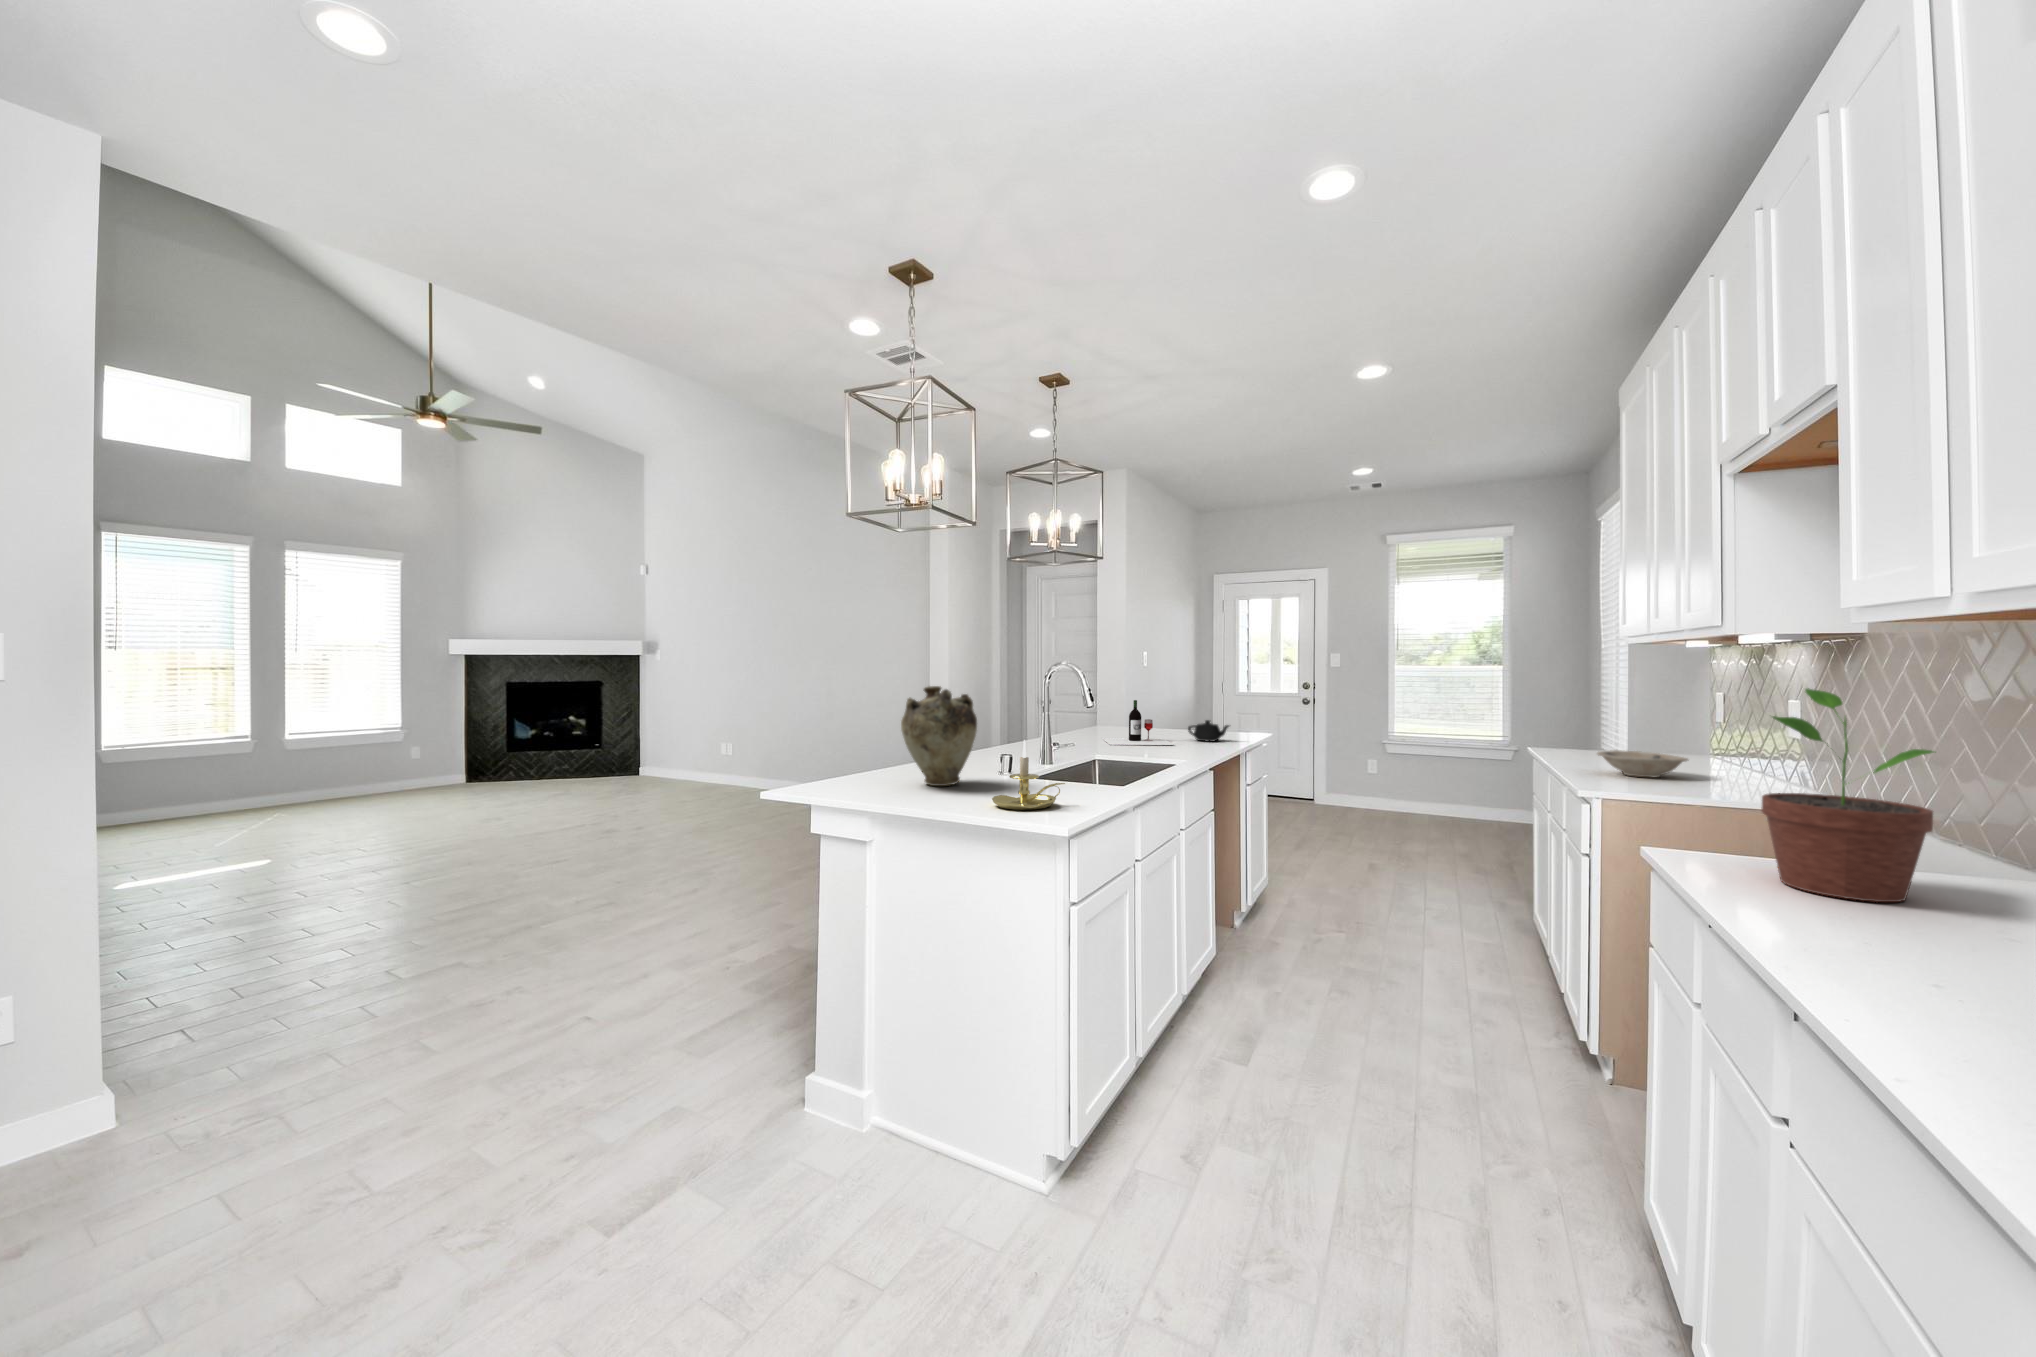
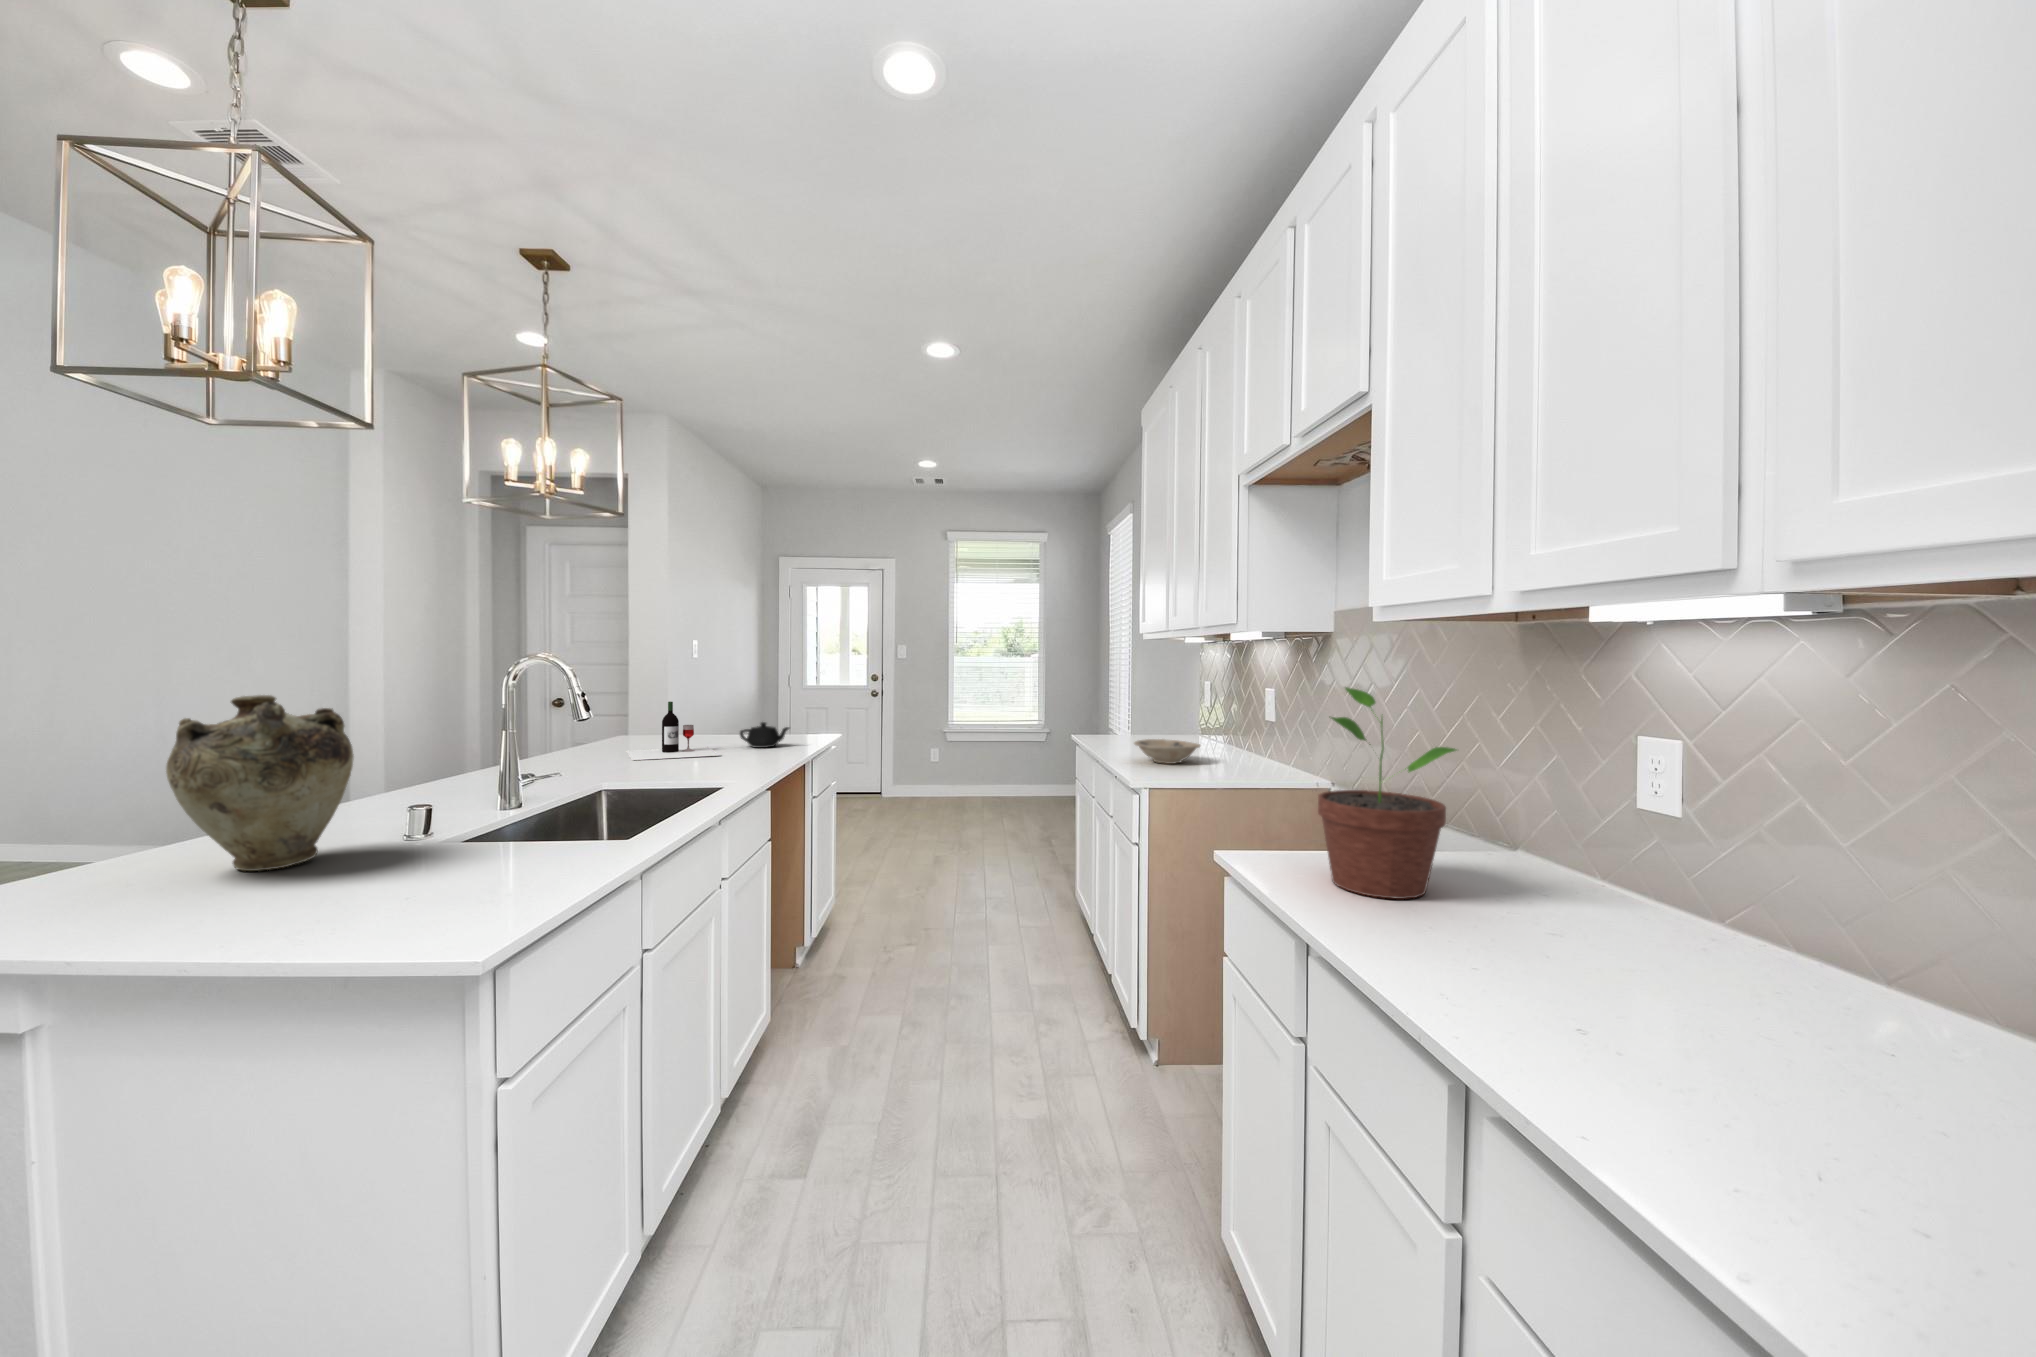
candle holder: present [992,740,1065,810] -> none [351,786,509,909]

